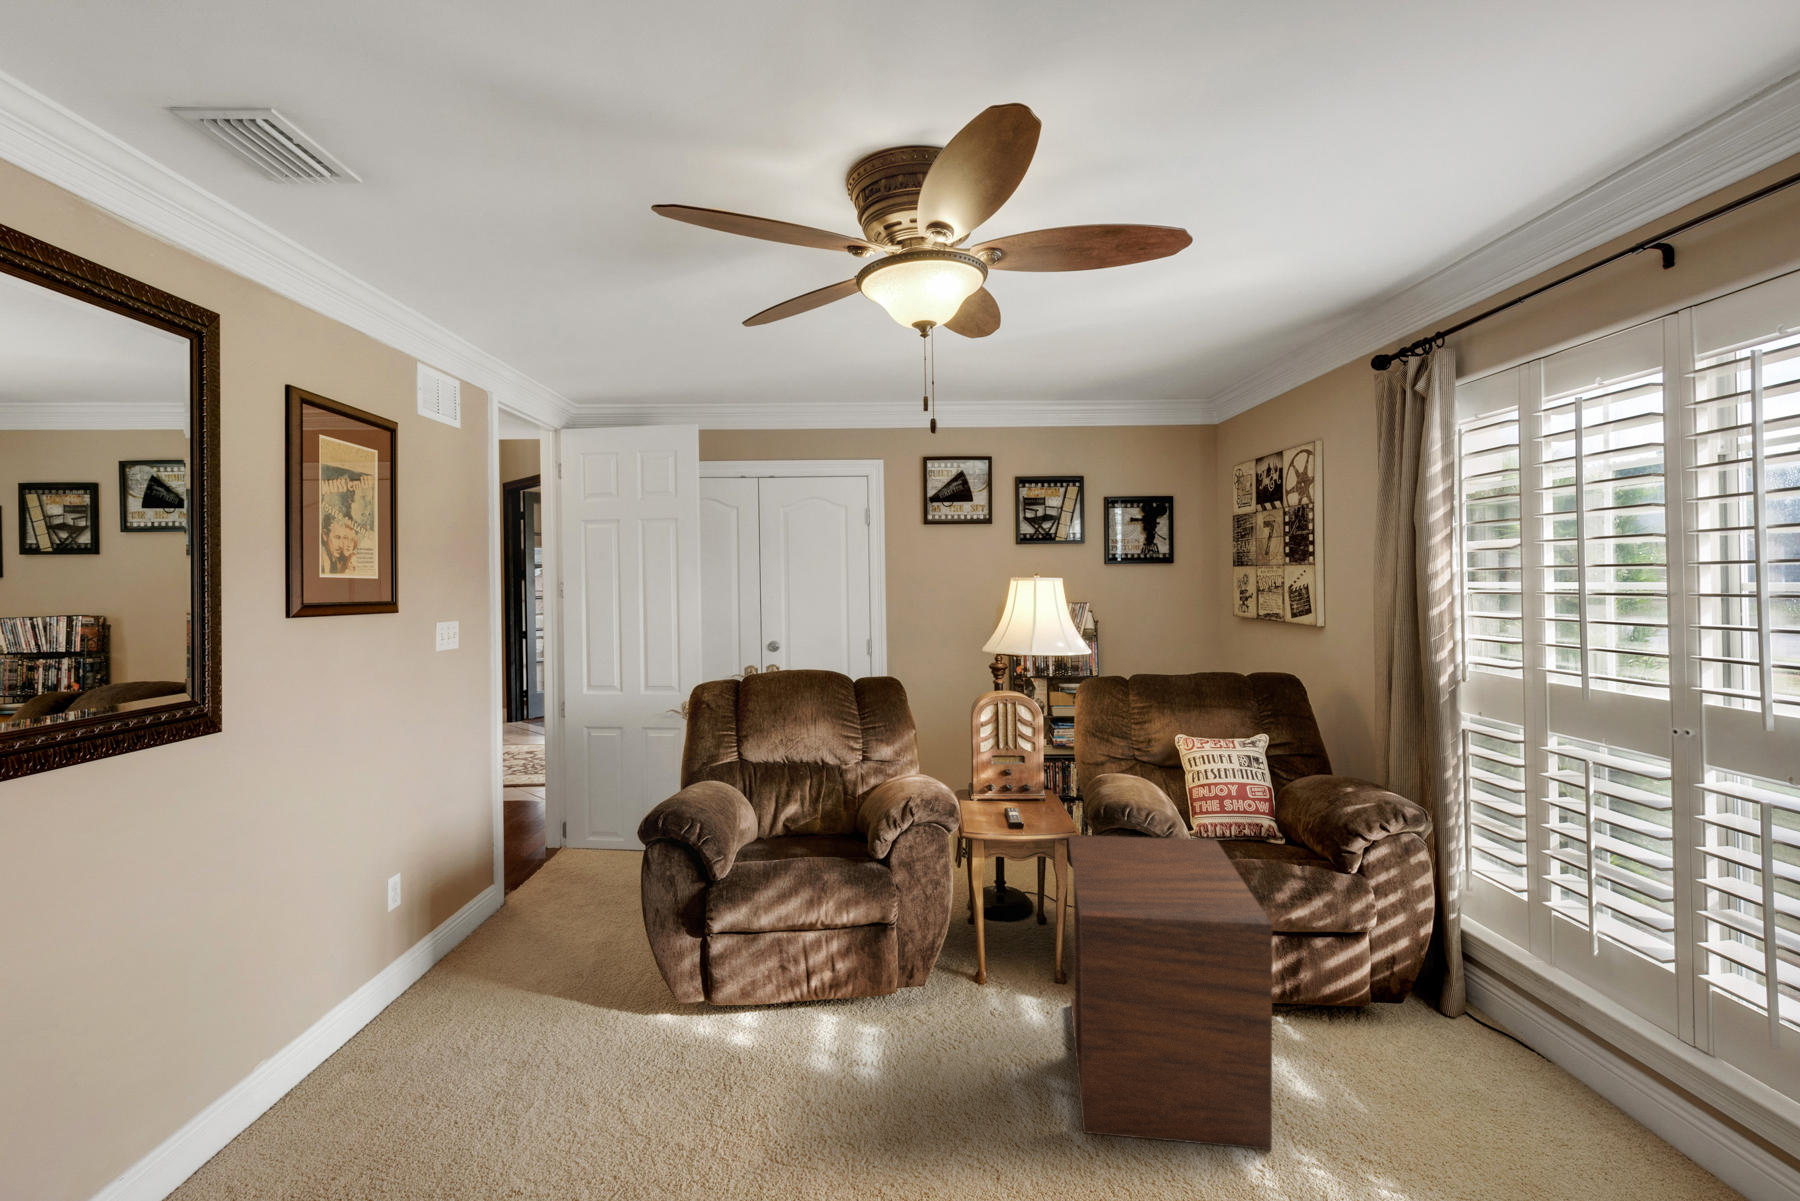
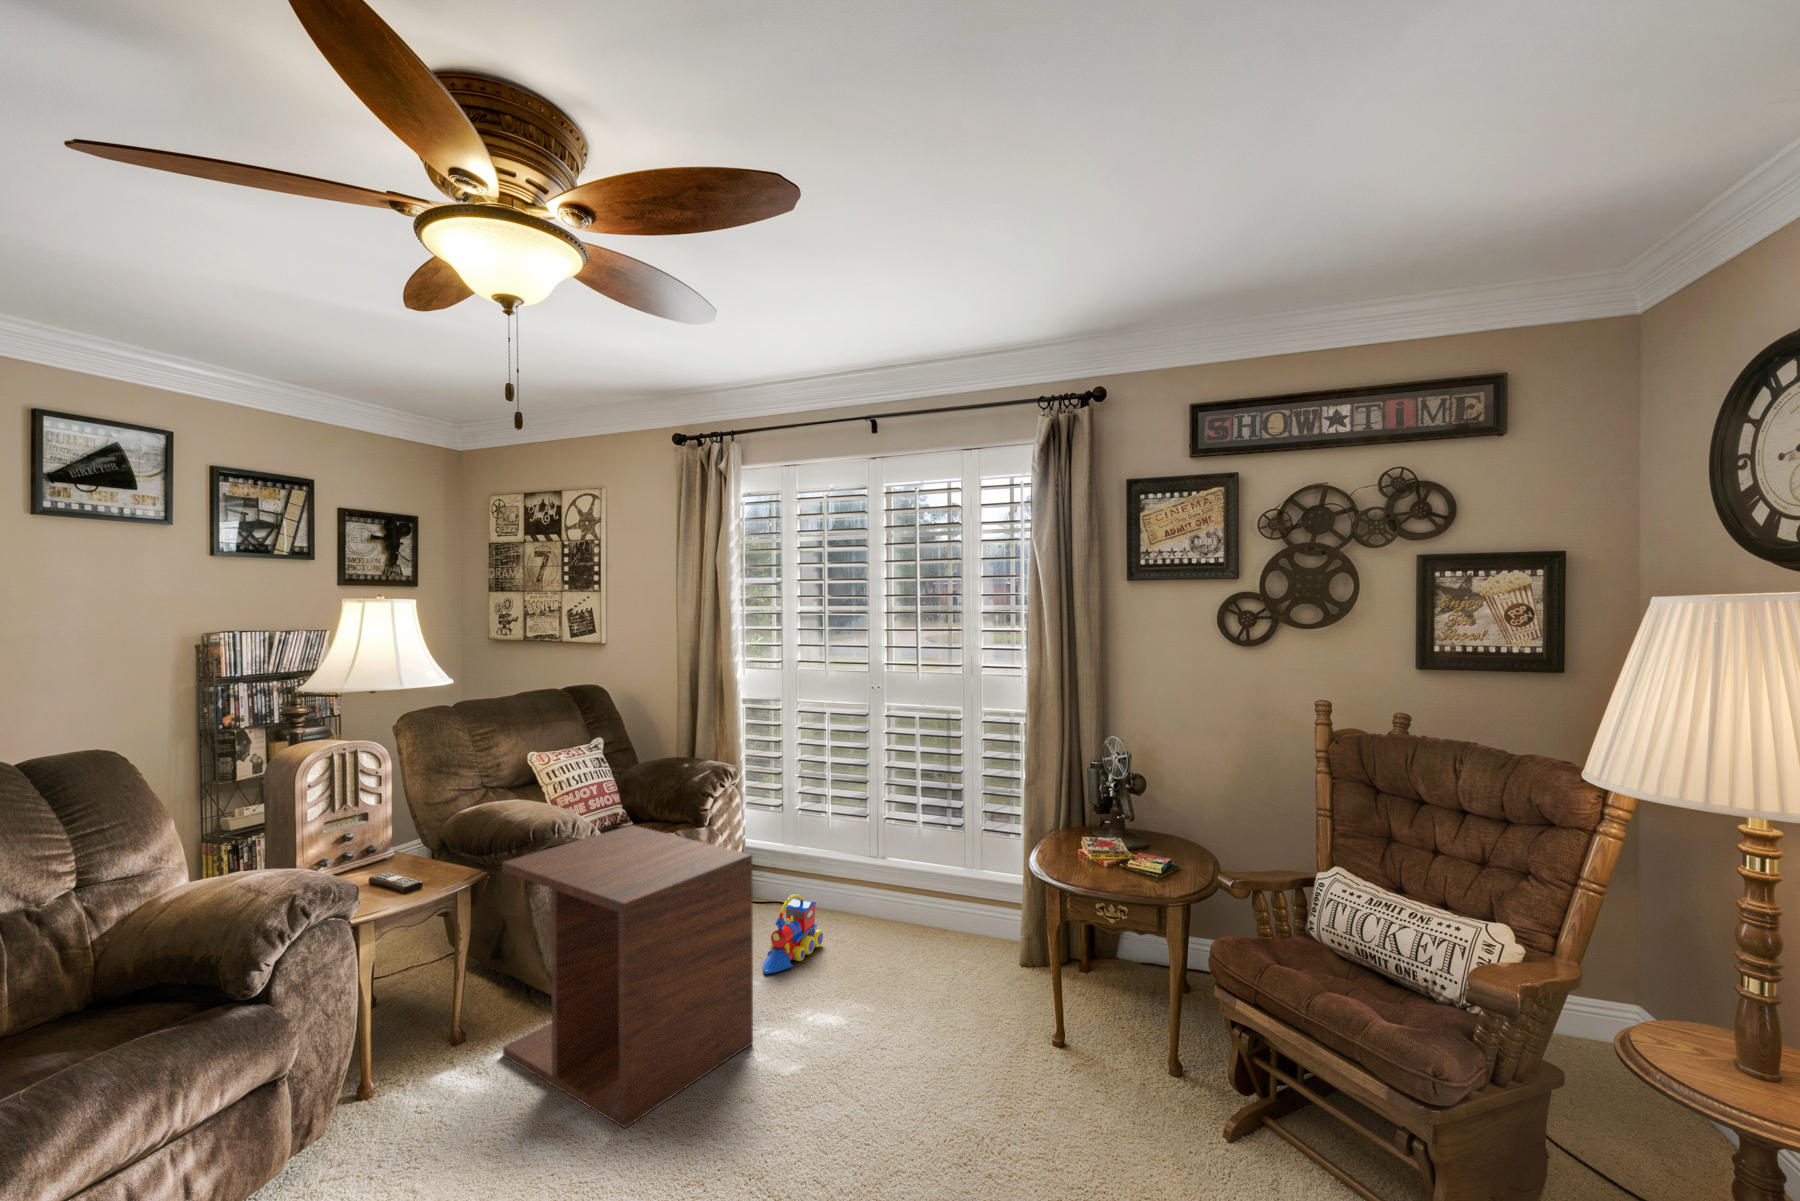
toy train: none [1372,1006,1501,1101] -> present [763,893,824,974]

